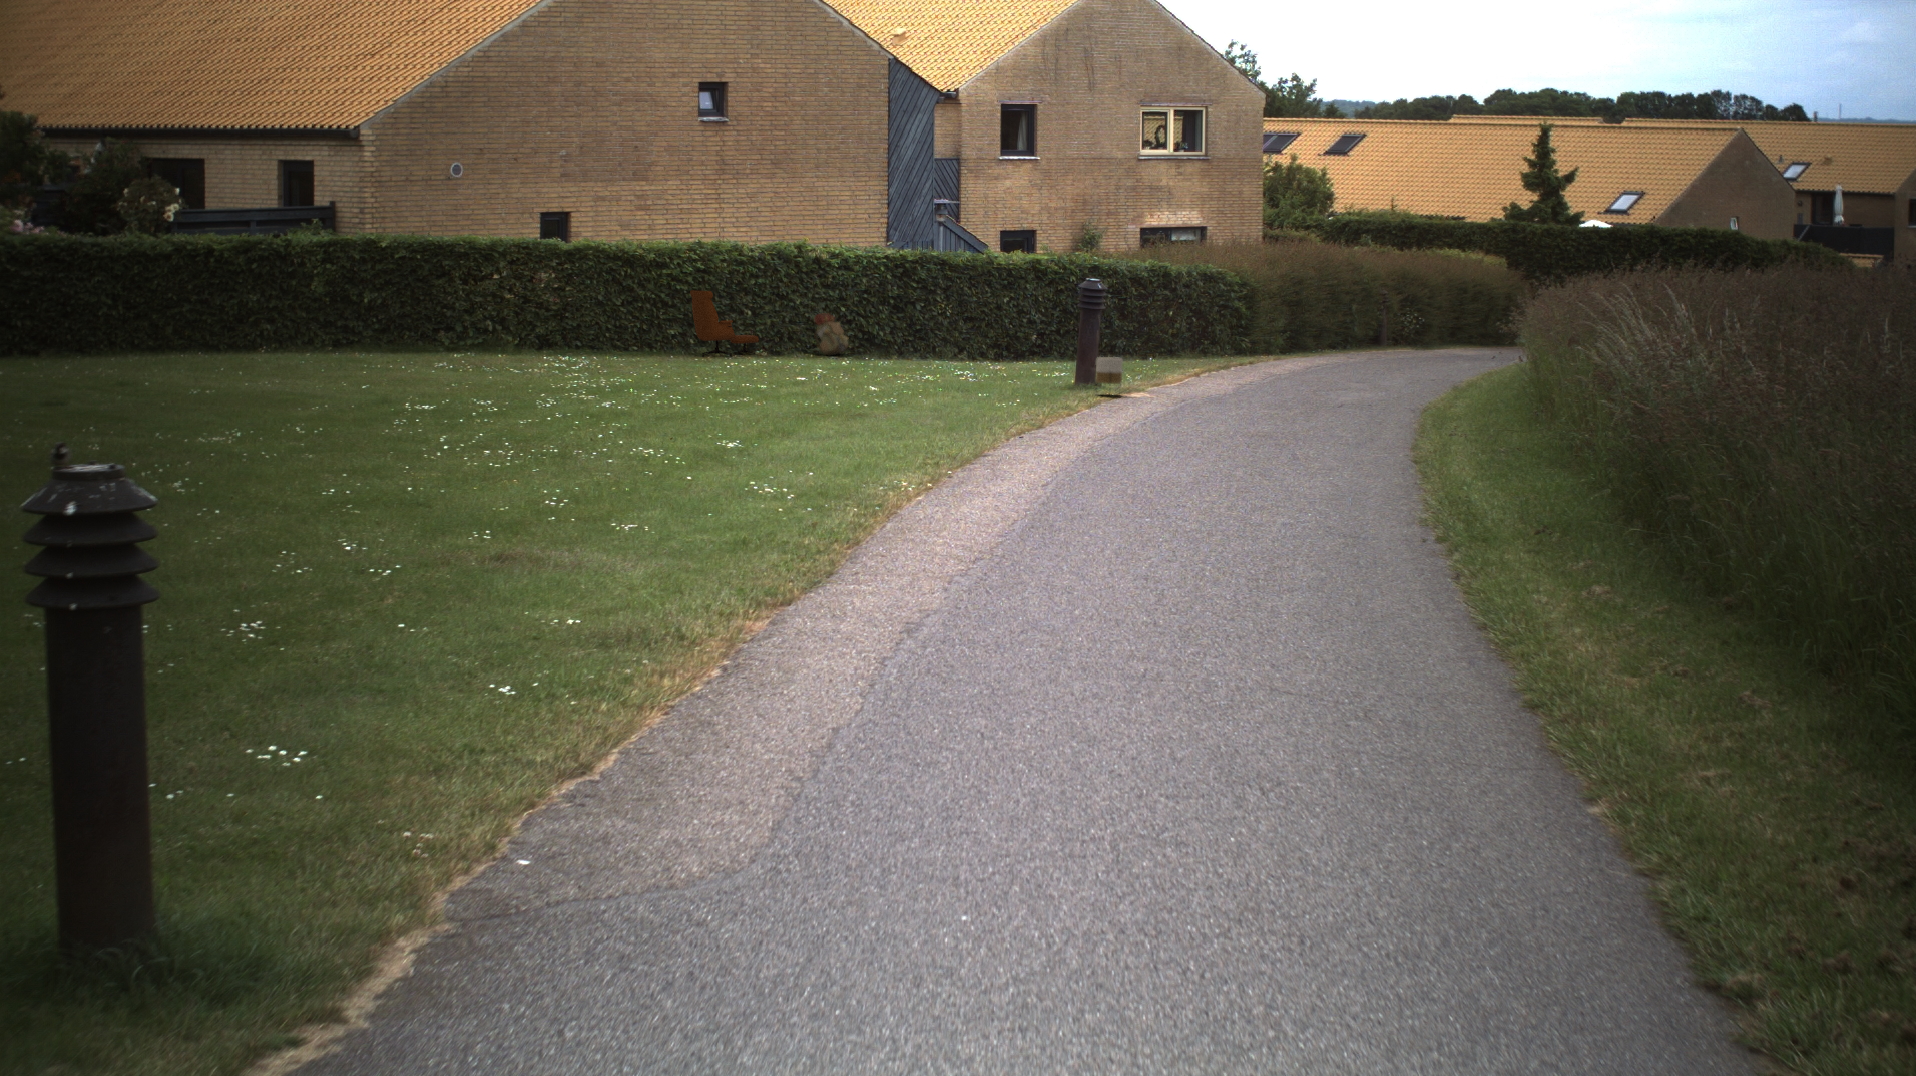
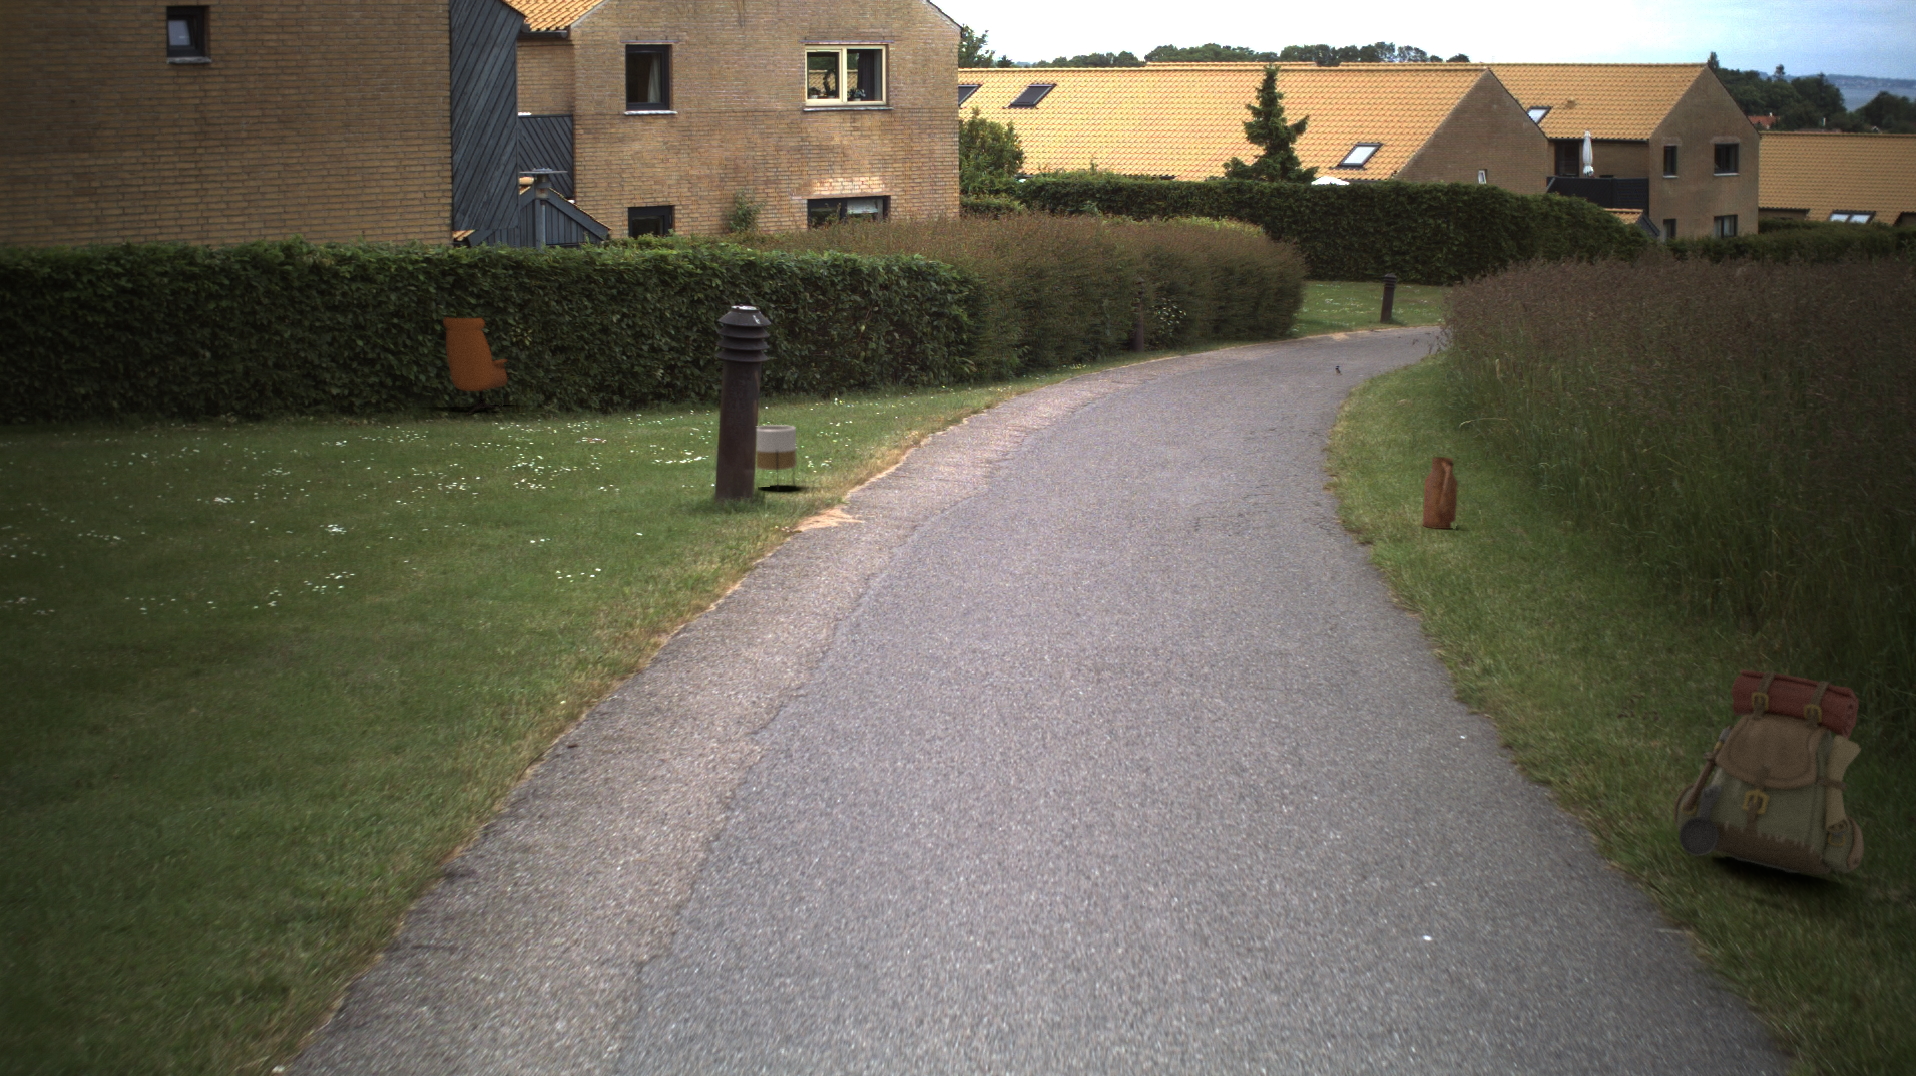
lounge chair: present [690,290,759,357] -> present [443,317,509,414]
backpack: present [814,313,848,355] -> present [1673,669,1864,875]
watering can: none [1509,384,1533,428] -> present [1423,457,1458,529]

